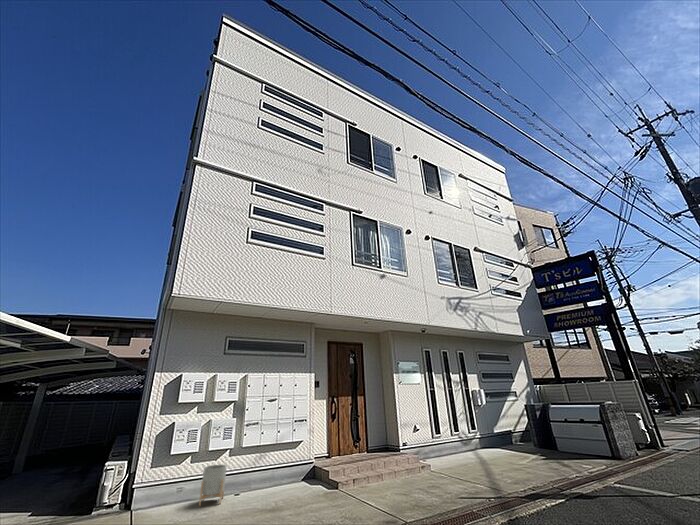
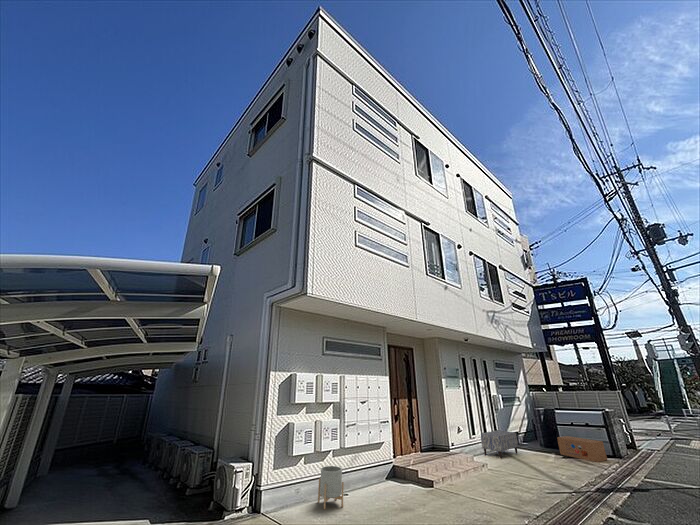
bench: none [448,429,495,459] -> present [481,430,518,458]
cardboard box: none [544,433,601,460] -> present [557,436,607,462]

